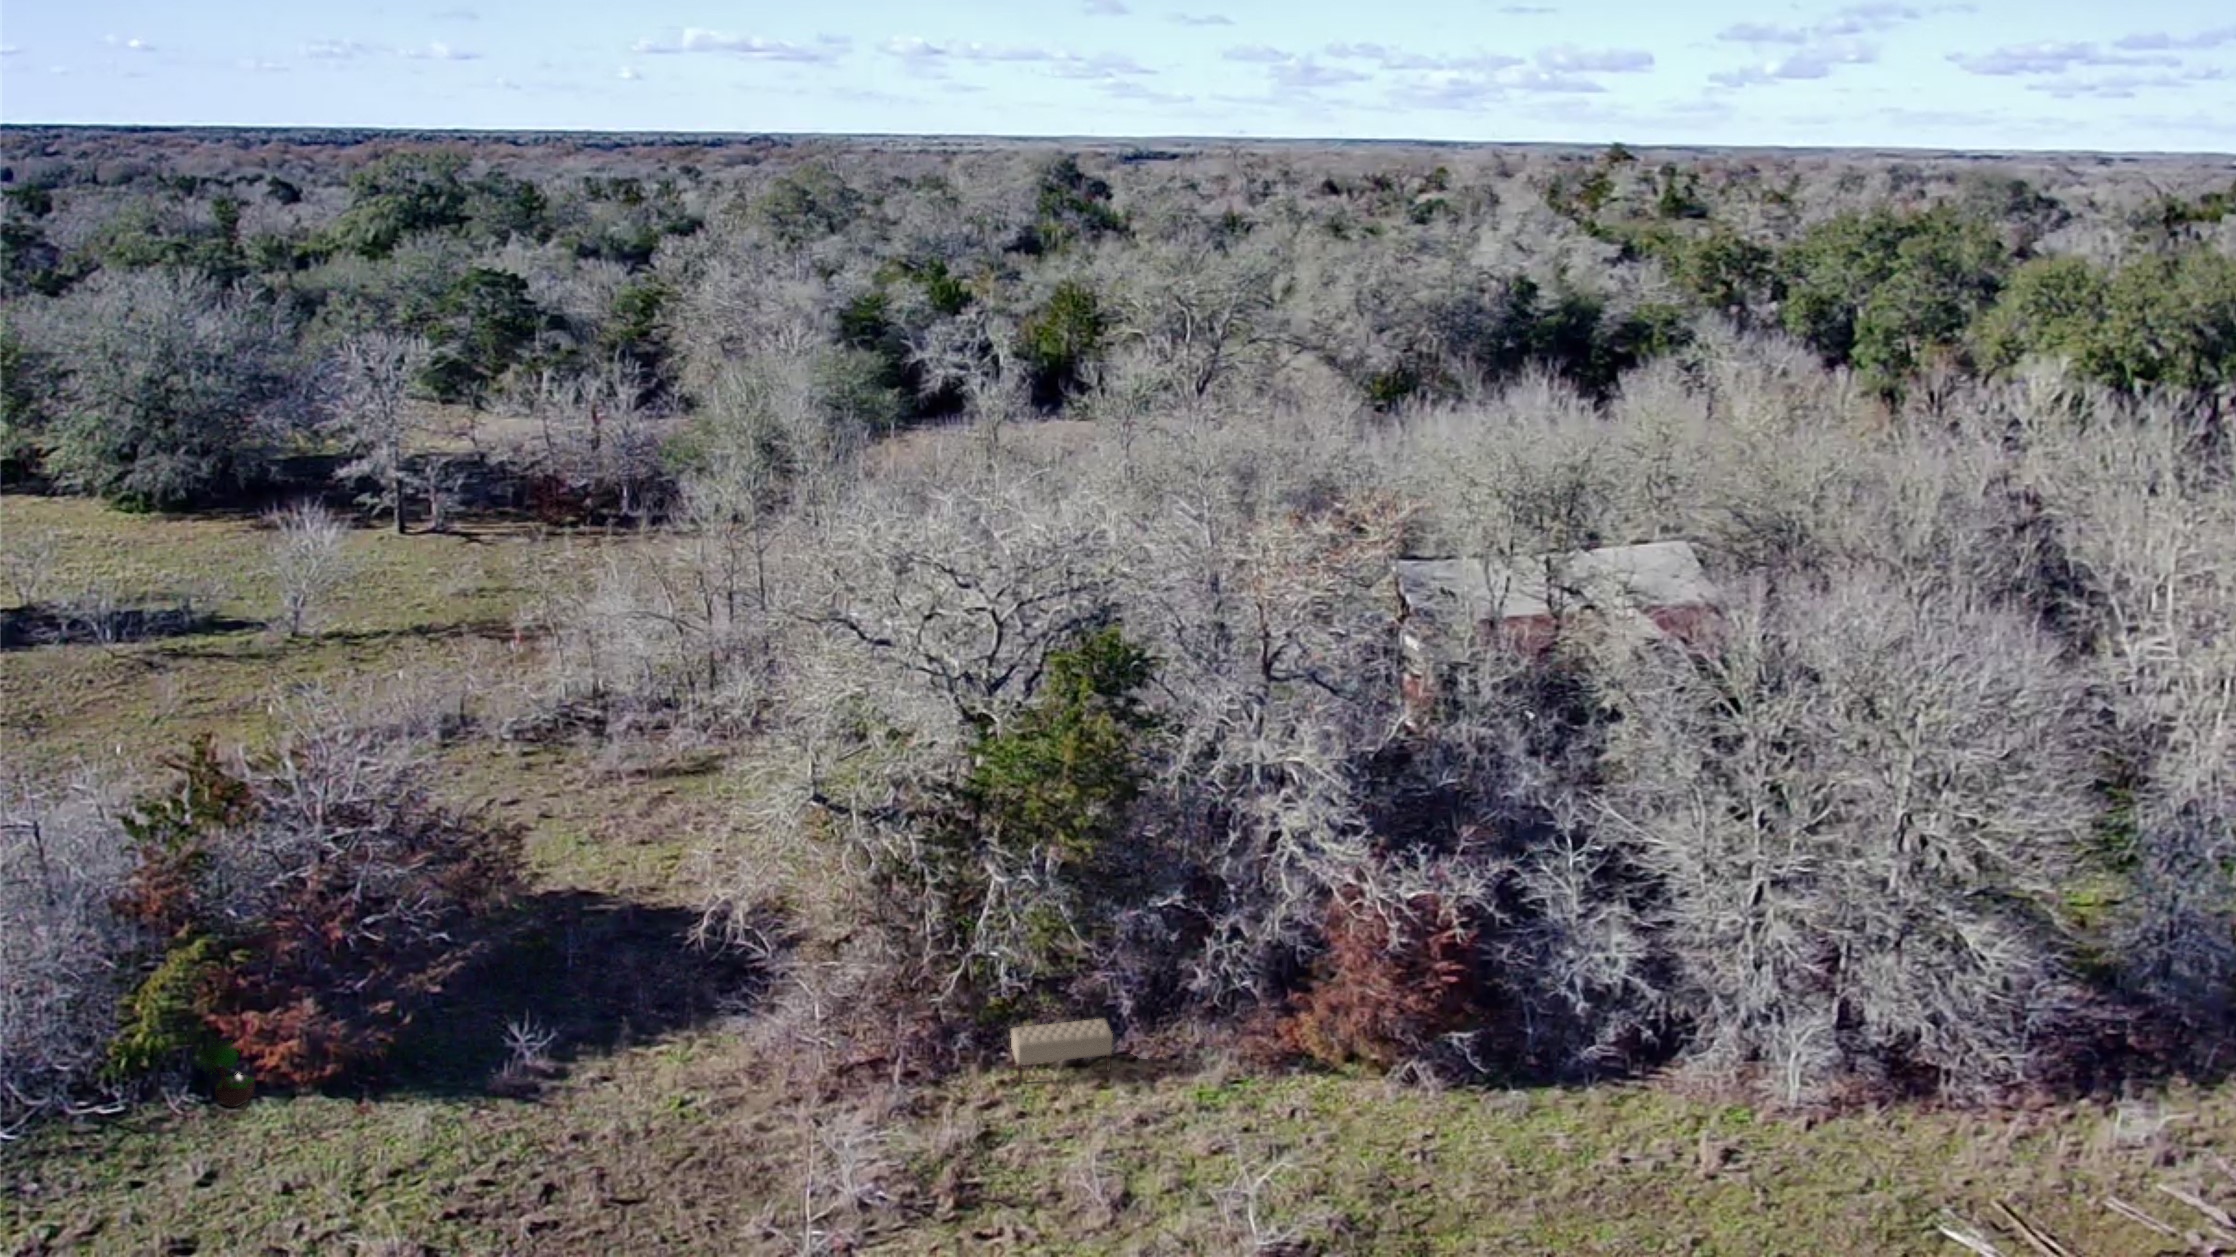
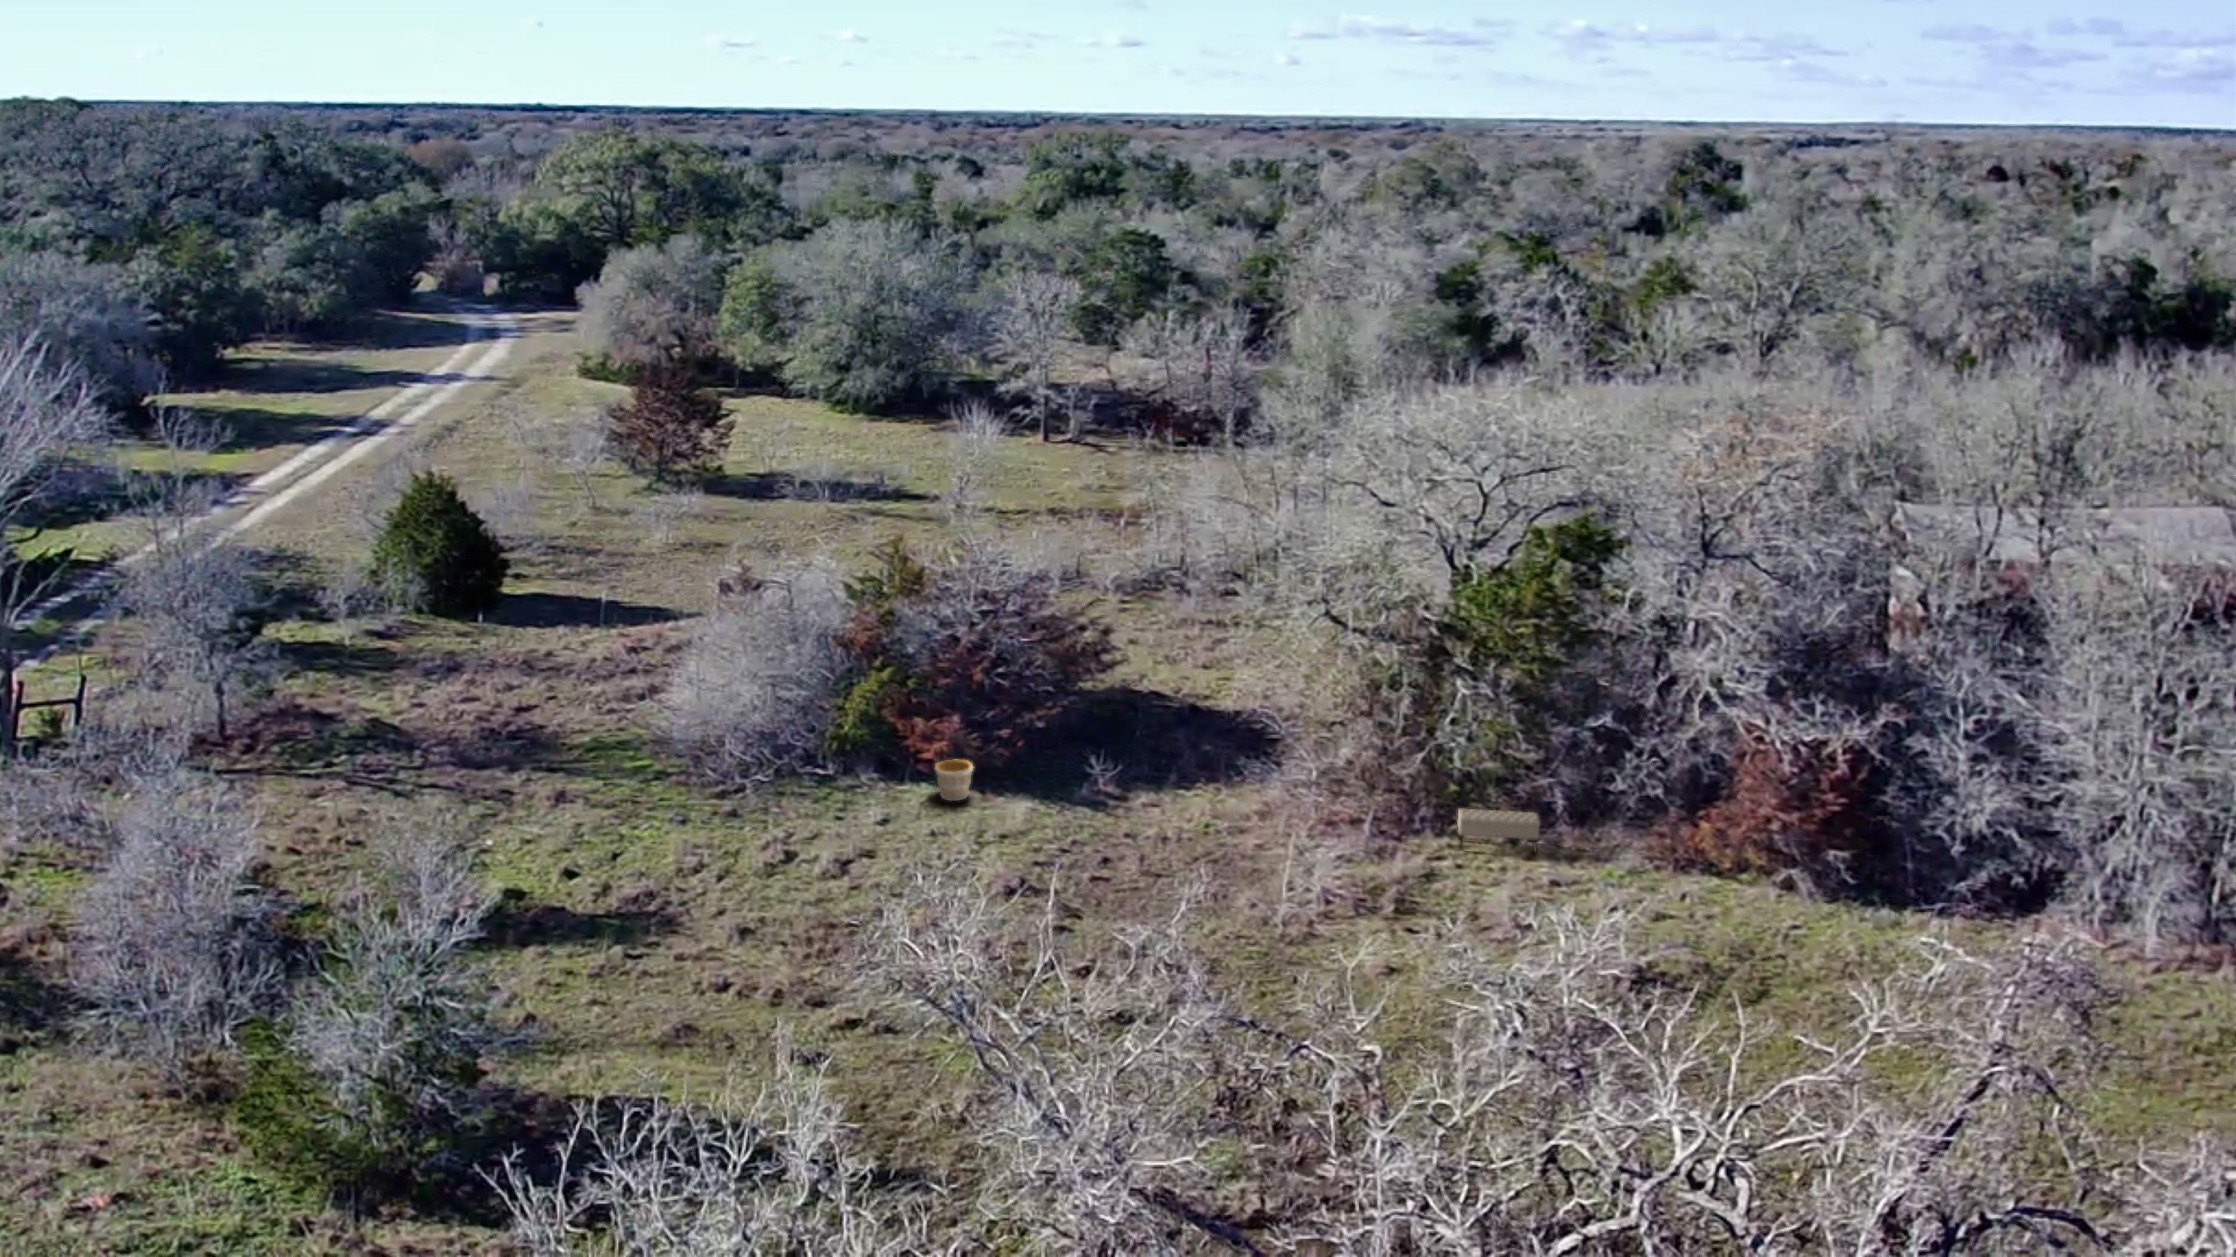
potted tree: present [197,1042,255,1107] -> none [884,729,921,781]
wooden bucket: none [276,1064,338,1131] -> present [935,760,973,801]

